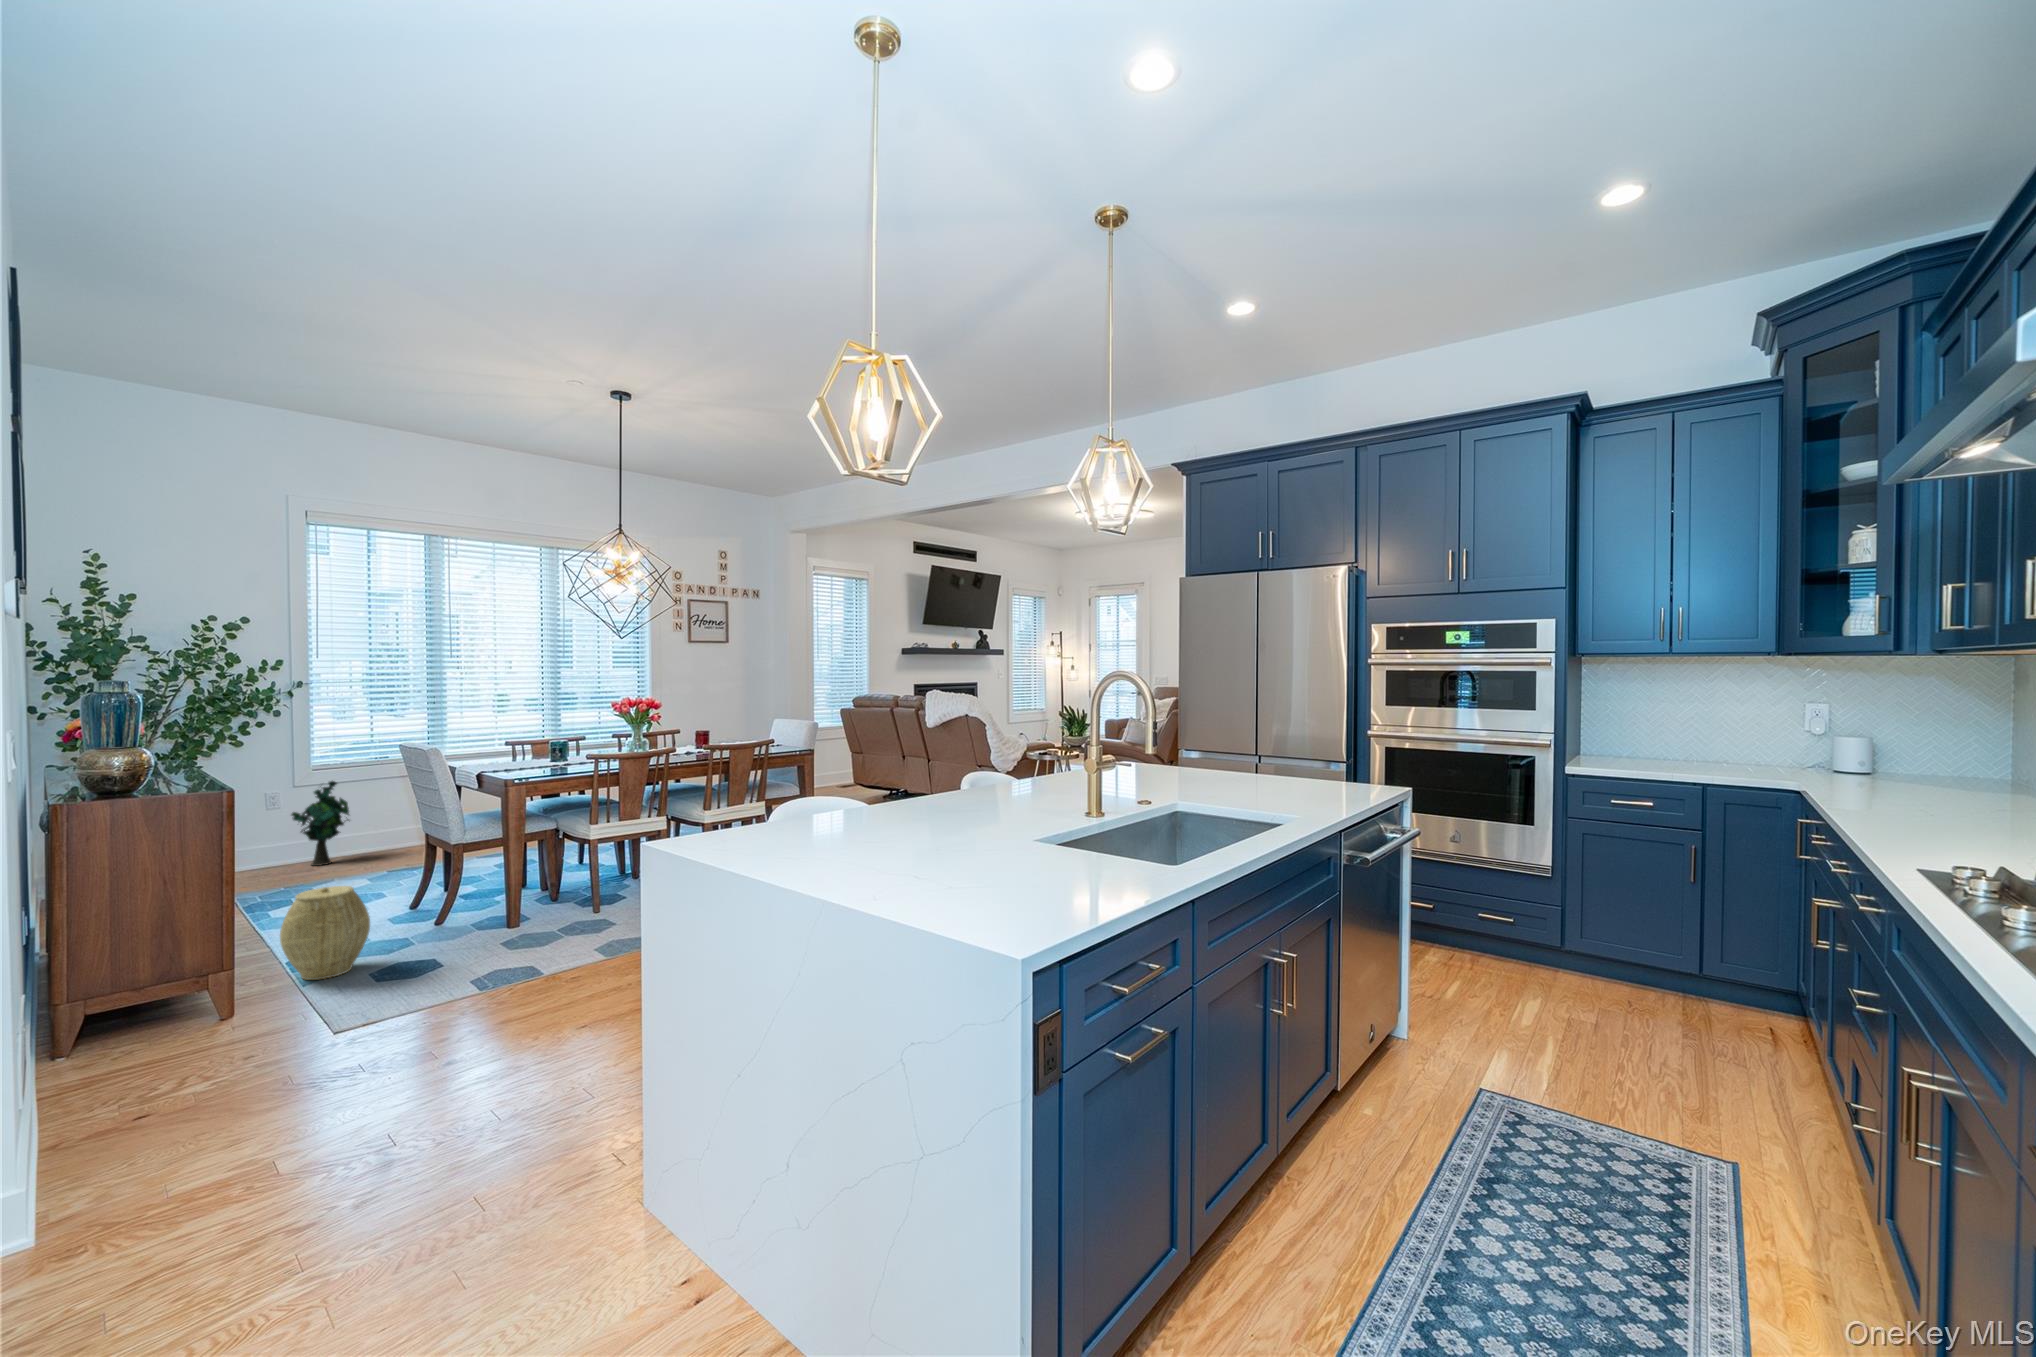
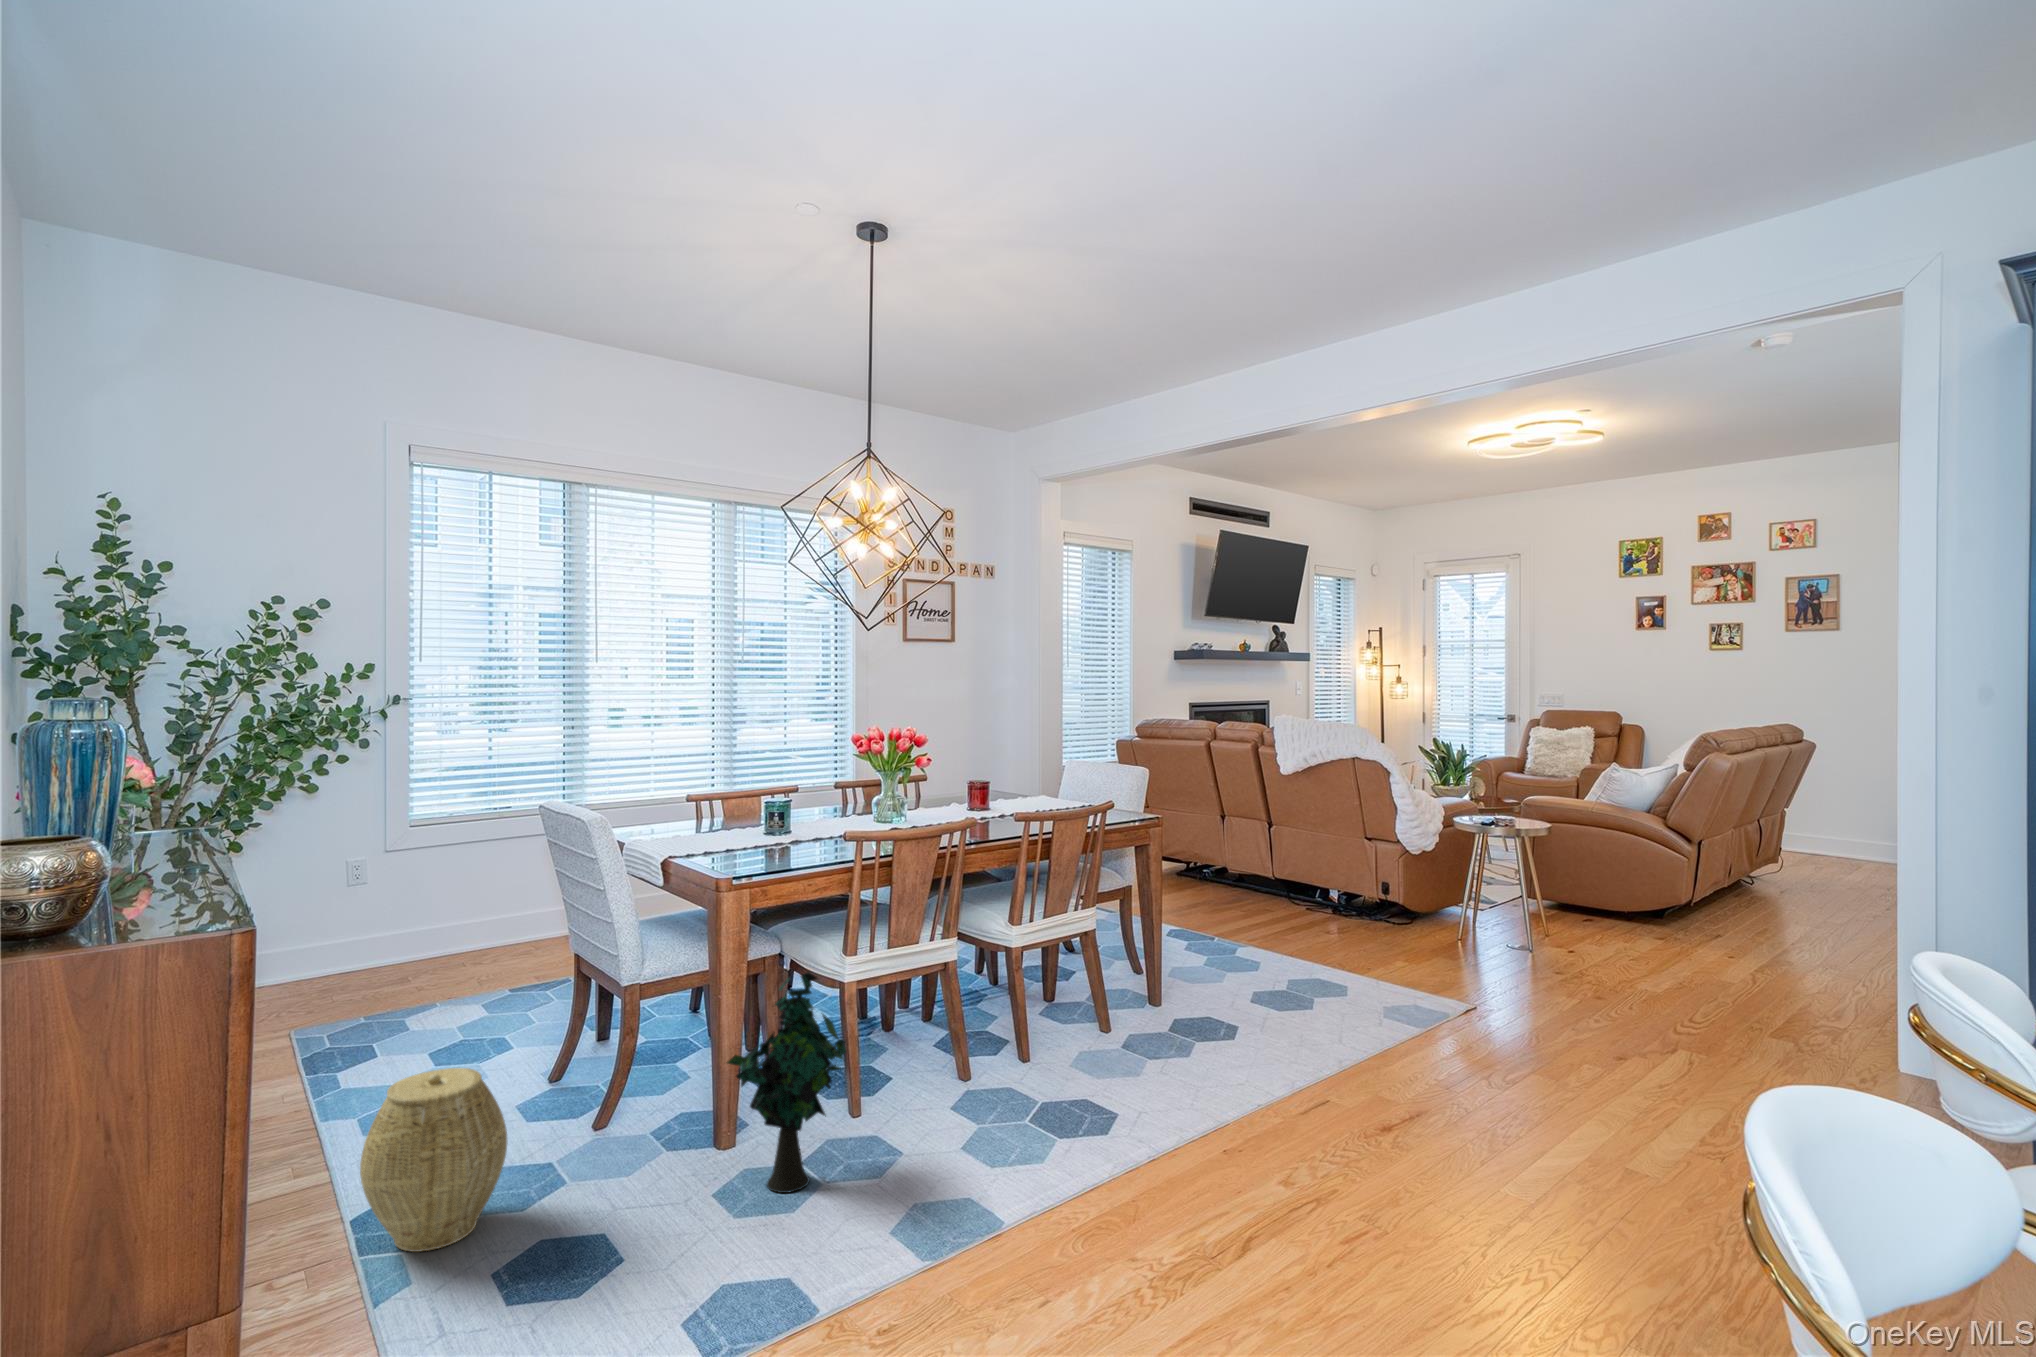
decorative plant: present [291,781,349,866] -> present [727,972,846,1193]

